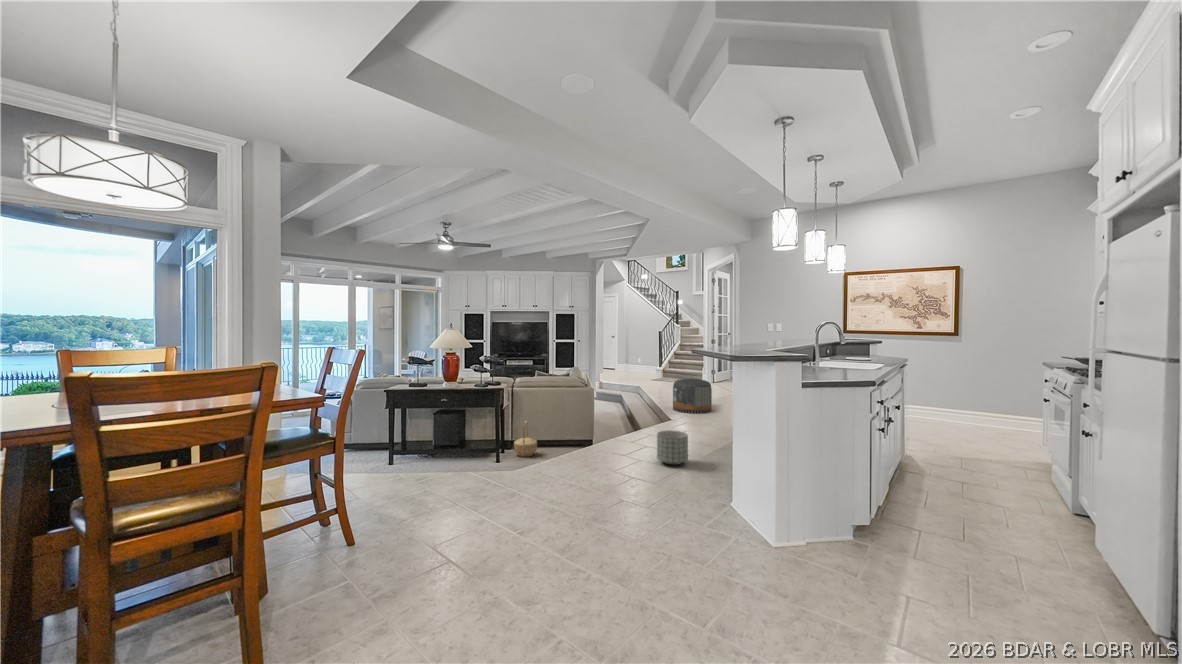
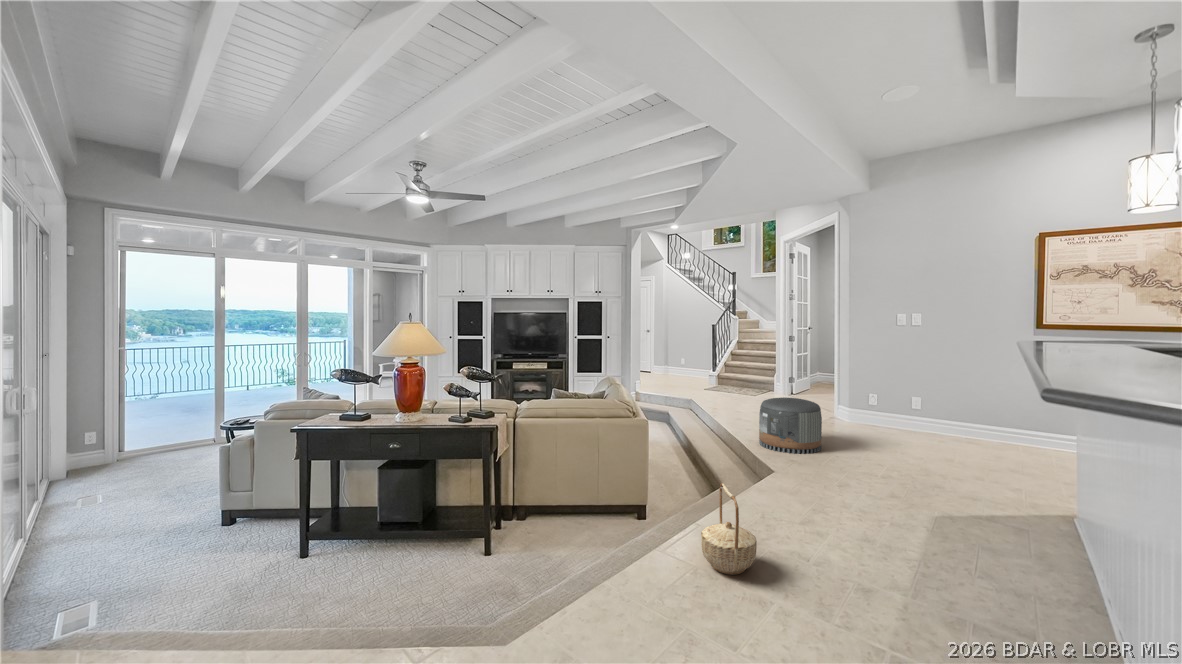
basket: present [514,421,537,457] -> present [701,483,757,575]
planter: present [657,430,688,465] -> none [793,524,863,604]

